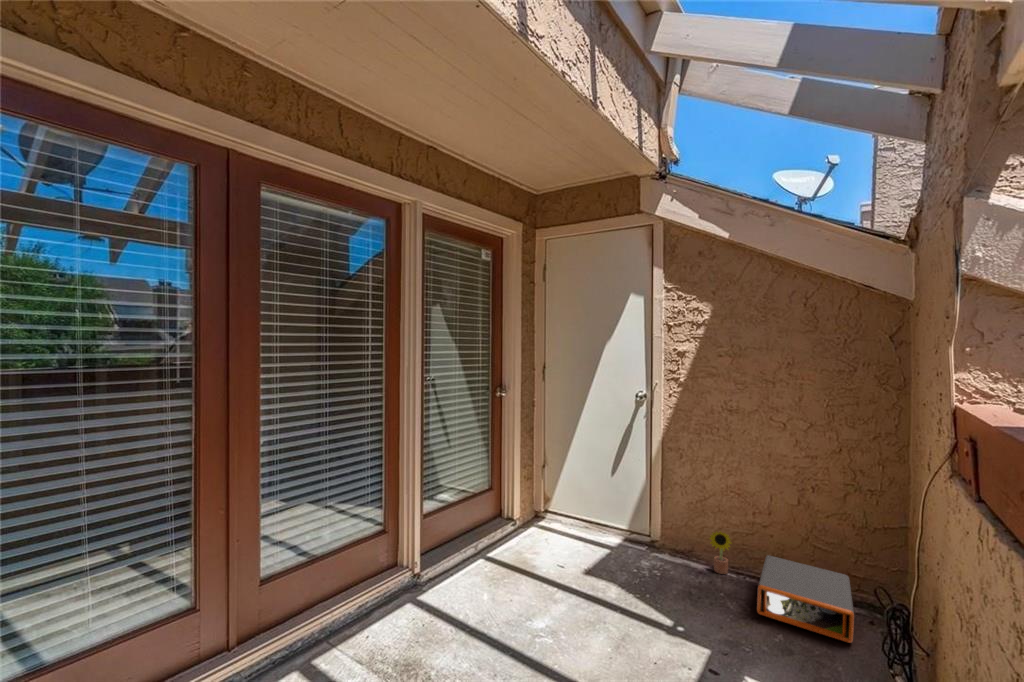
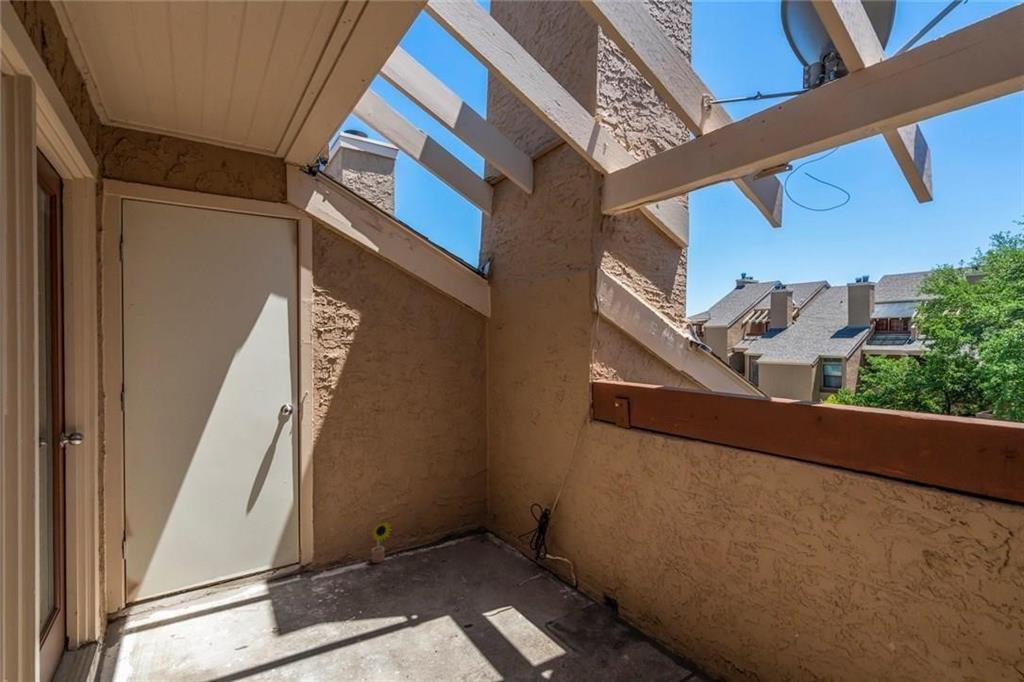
storage box: present [757,555,854,643] -> none [411,517,492,575]

